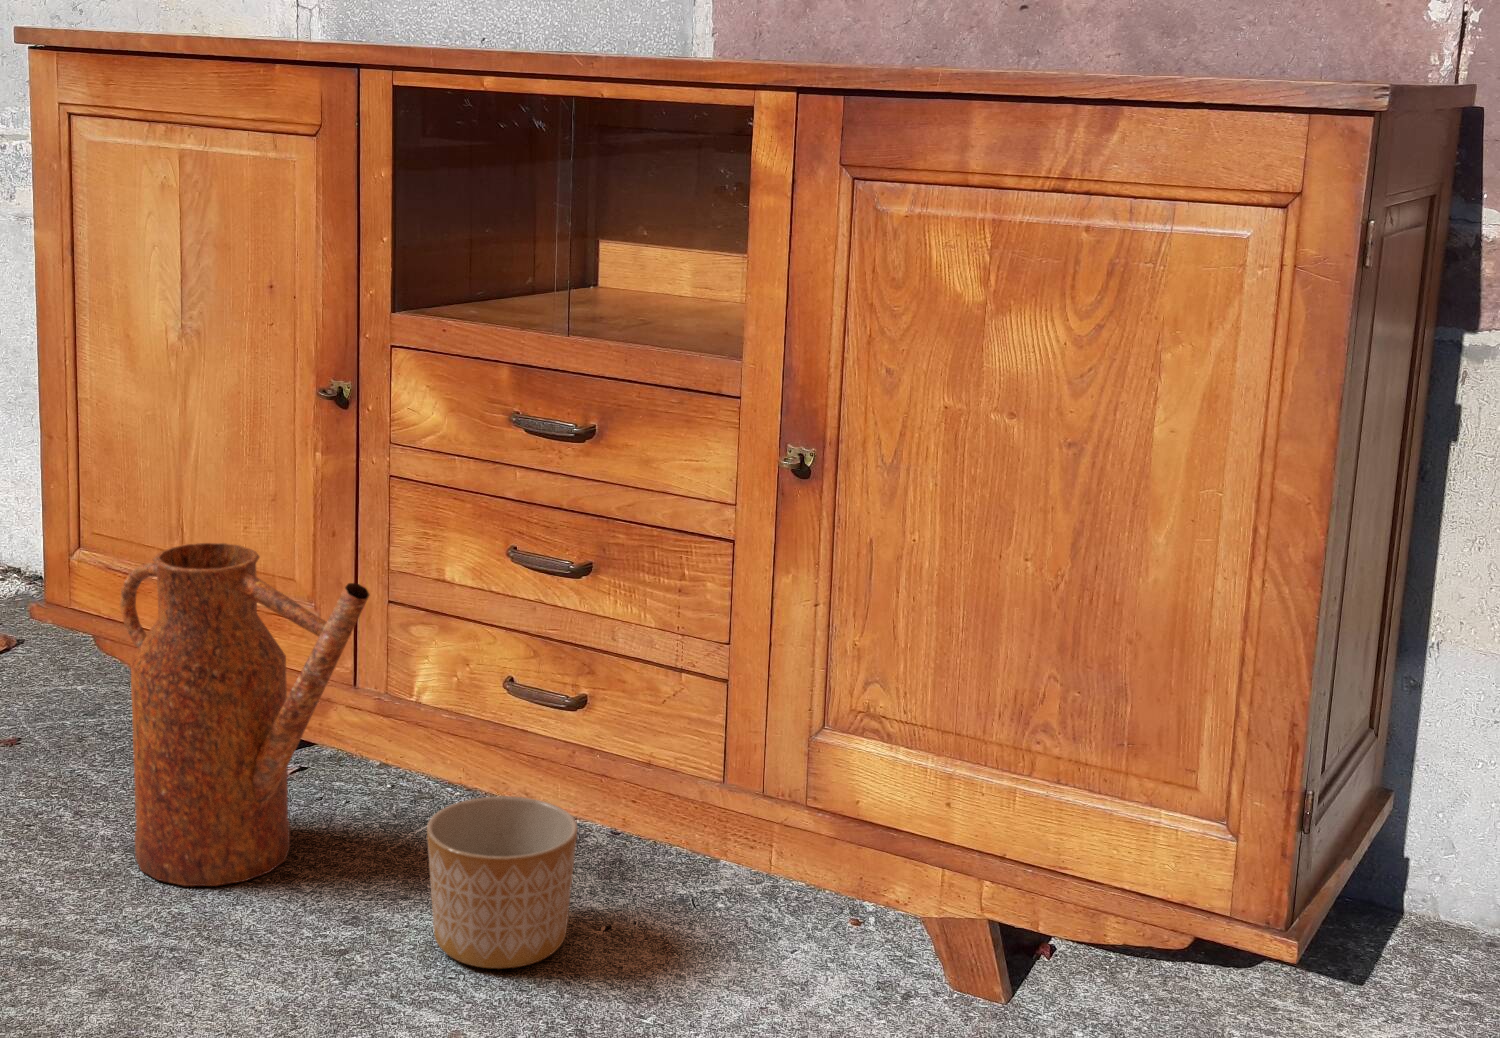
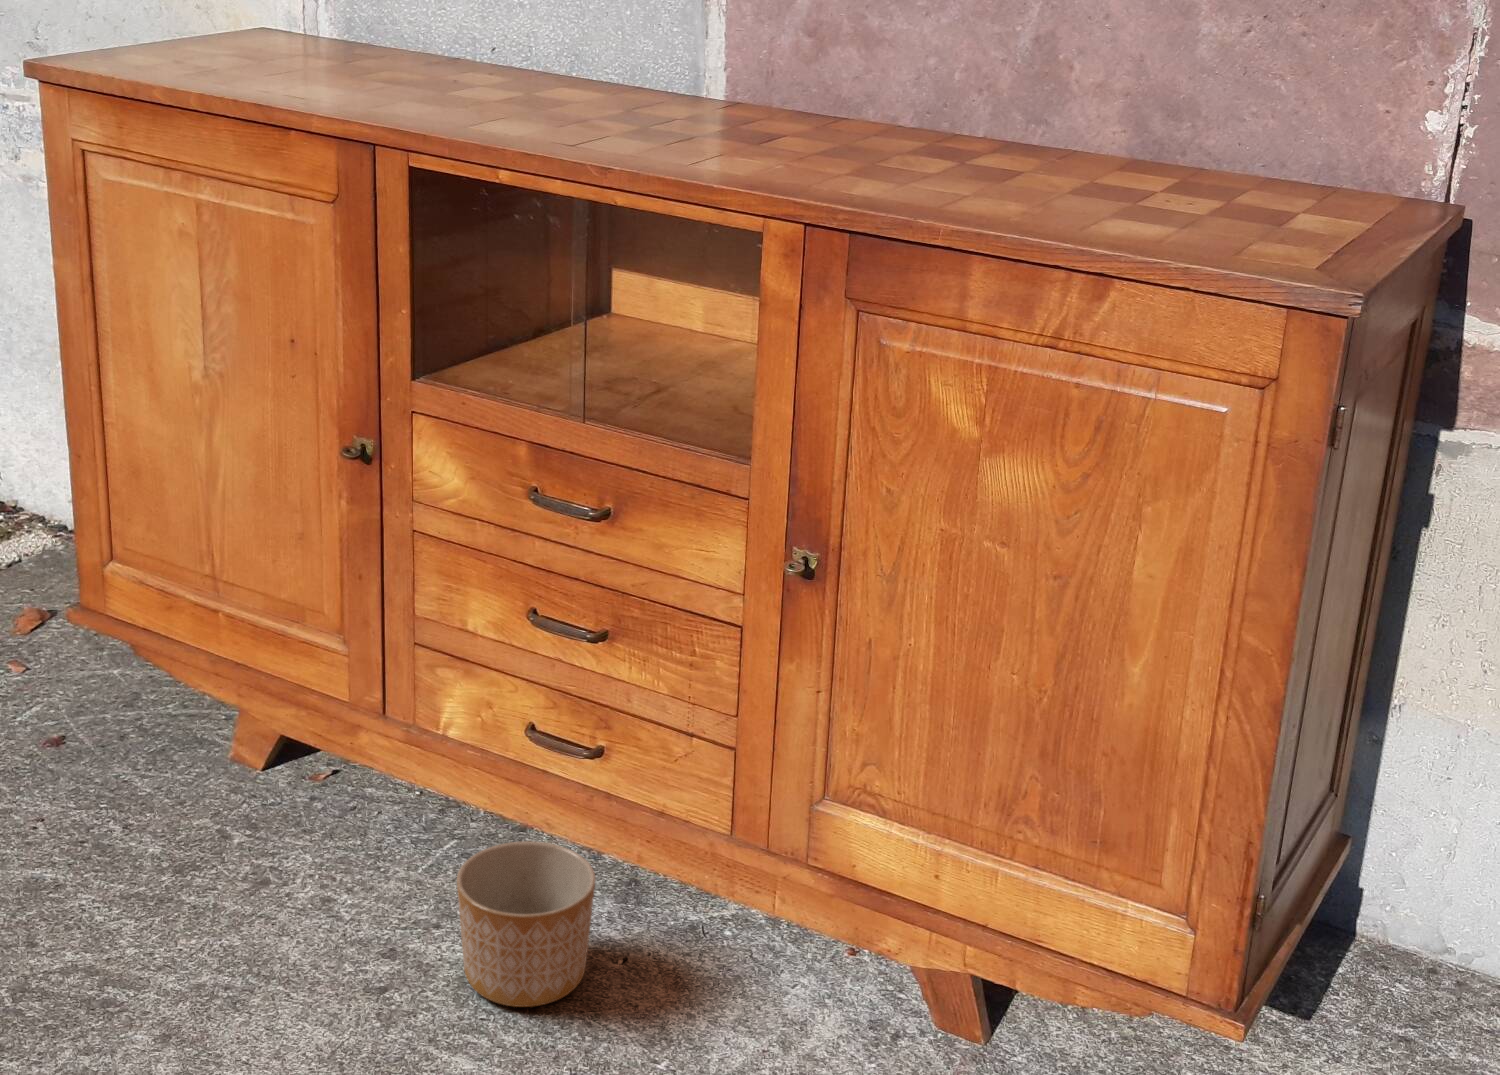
watering can: present [120,543,370,886] -> none [164,597,401,914]

